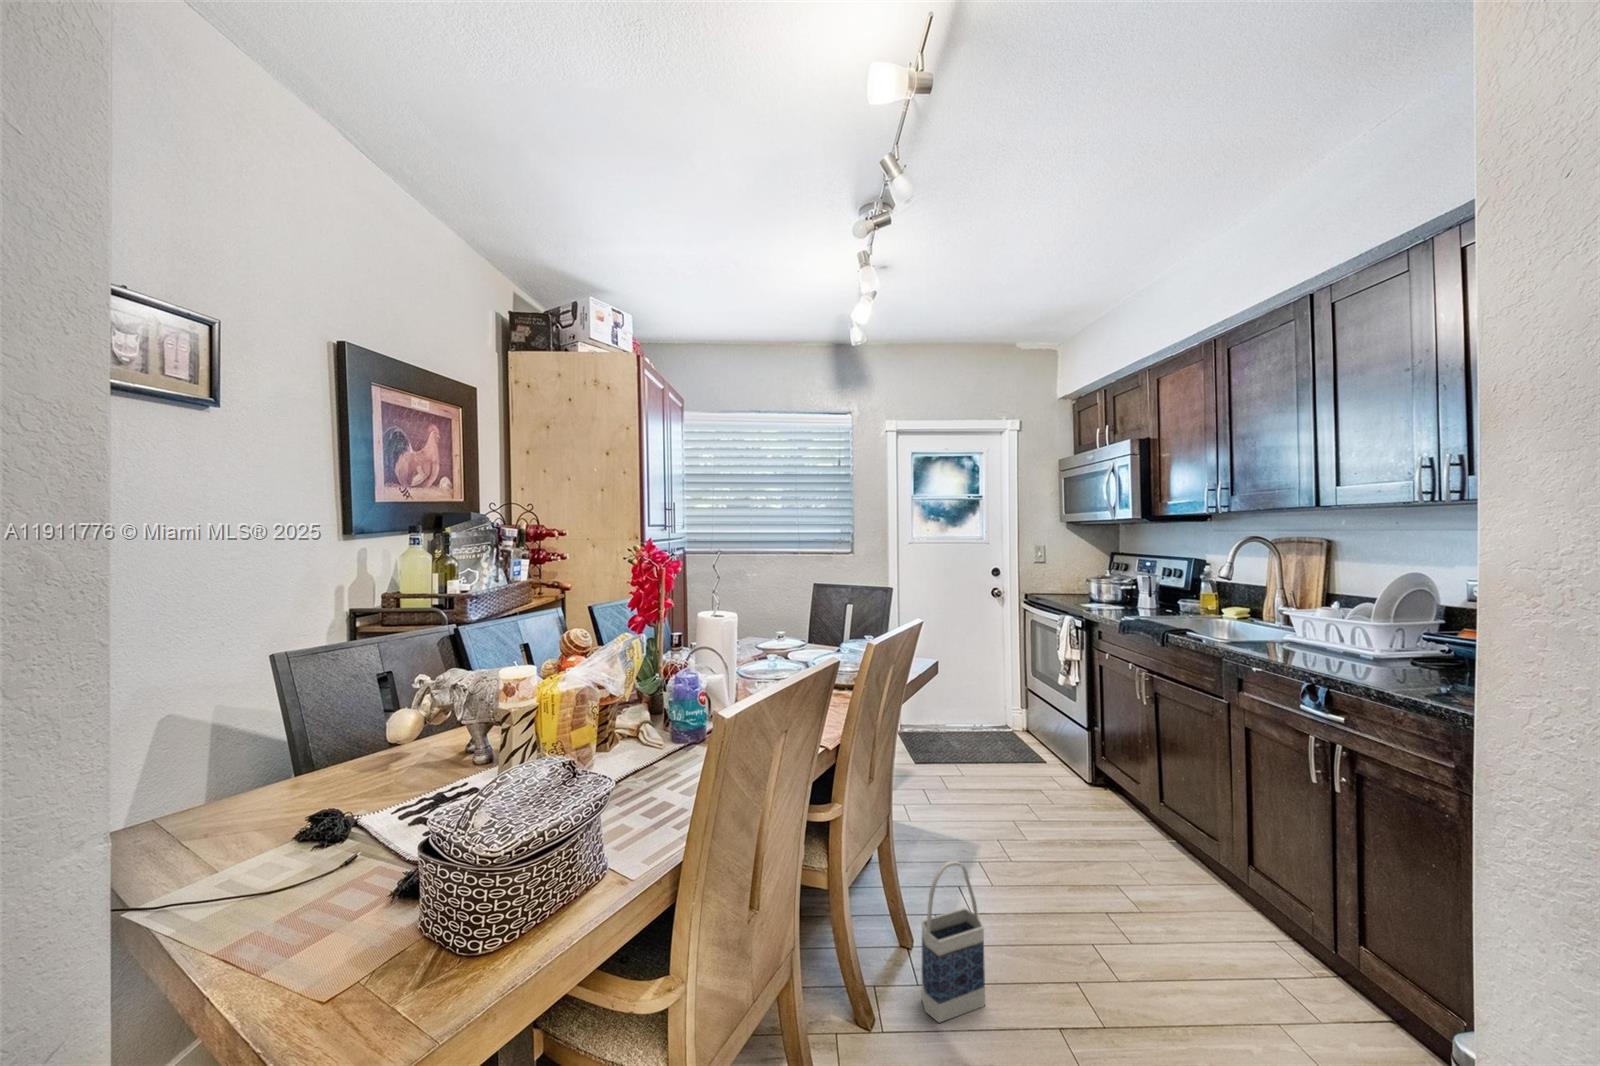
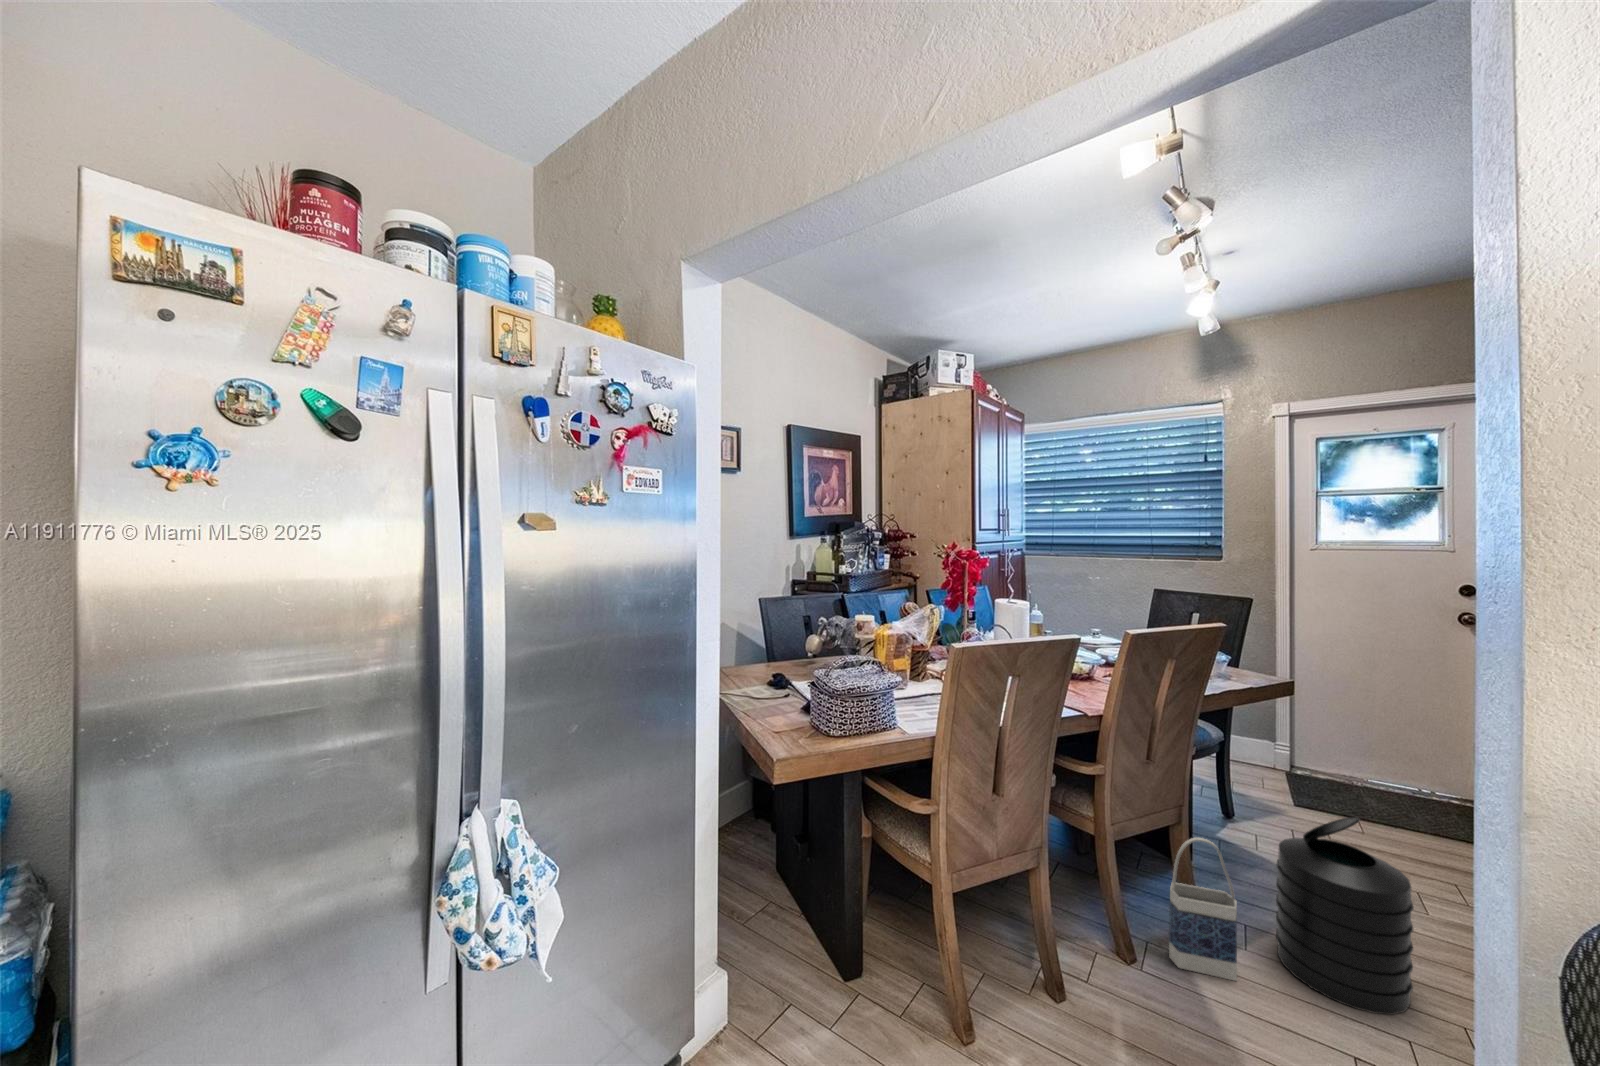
trash can: none [986,787,1088,978] -> present [1276,817,1414,1014]

